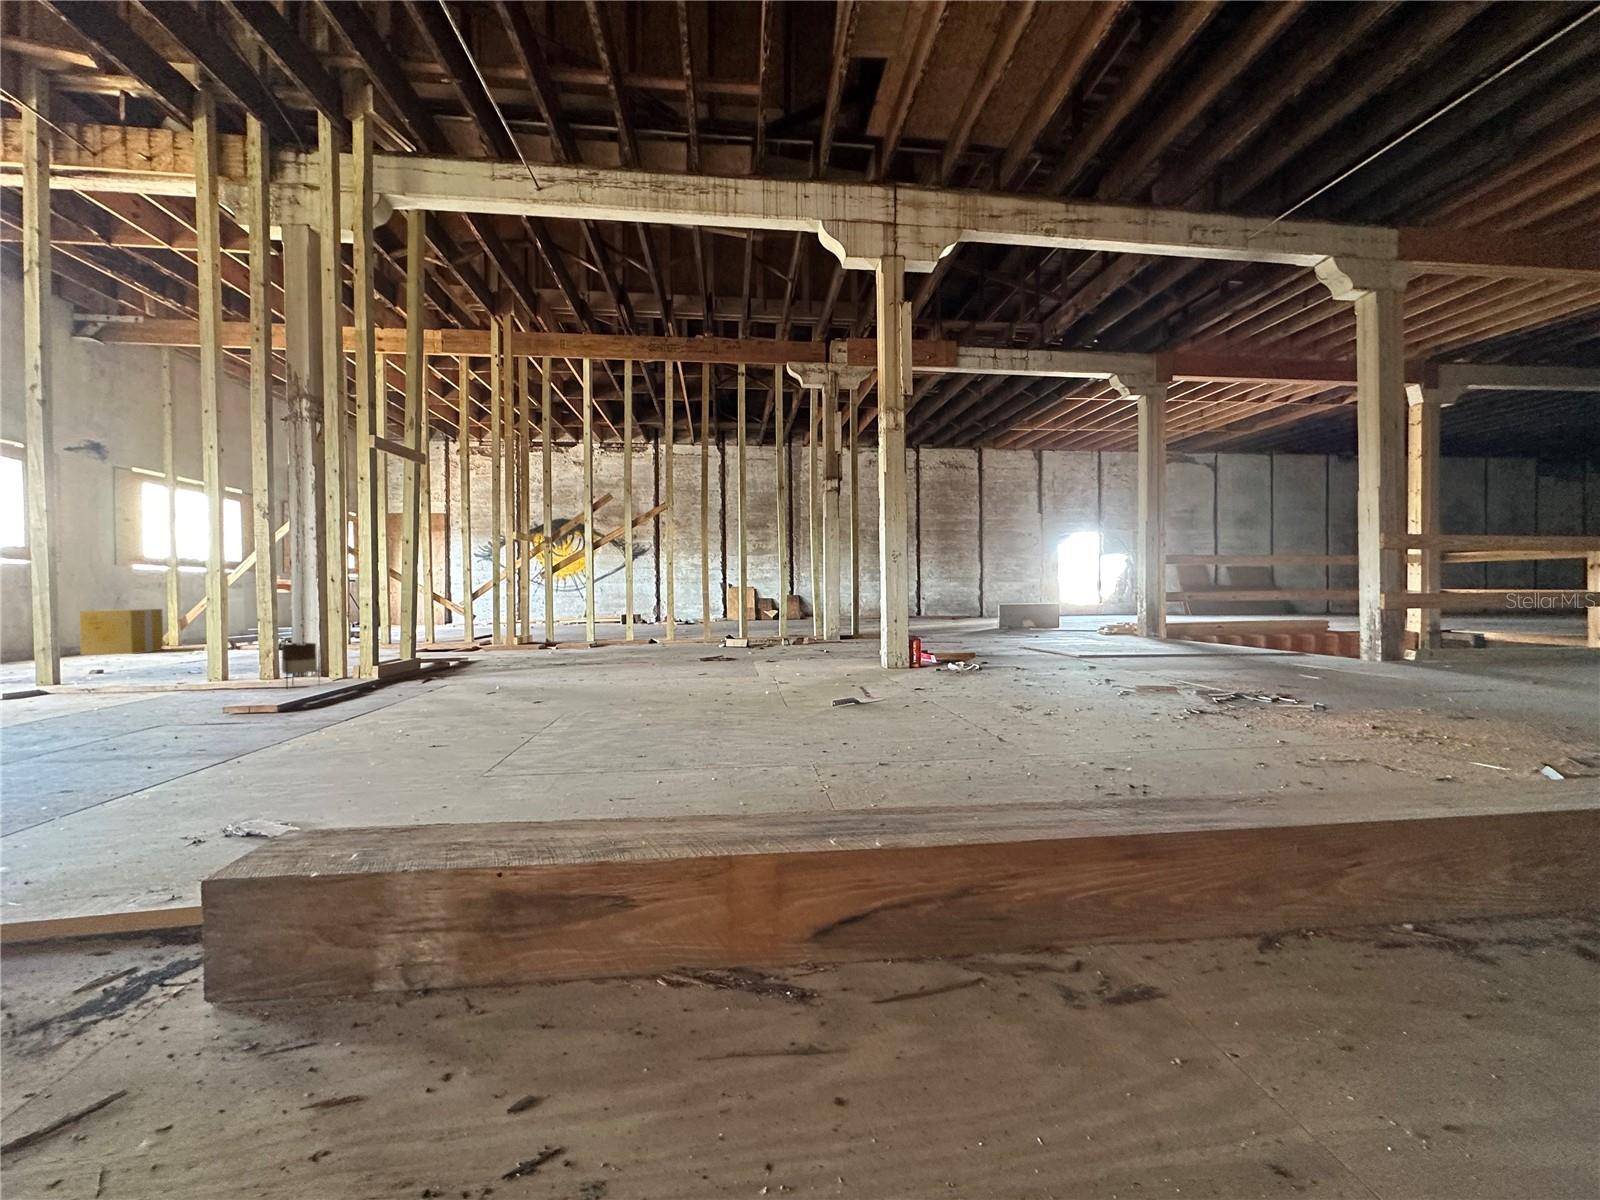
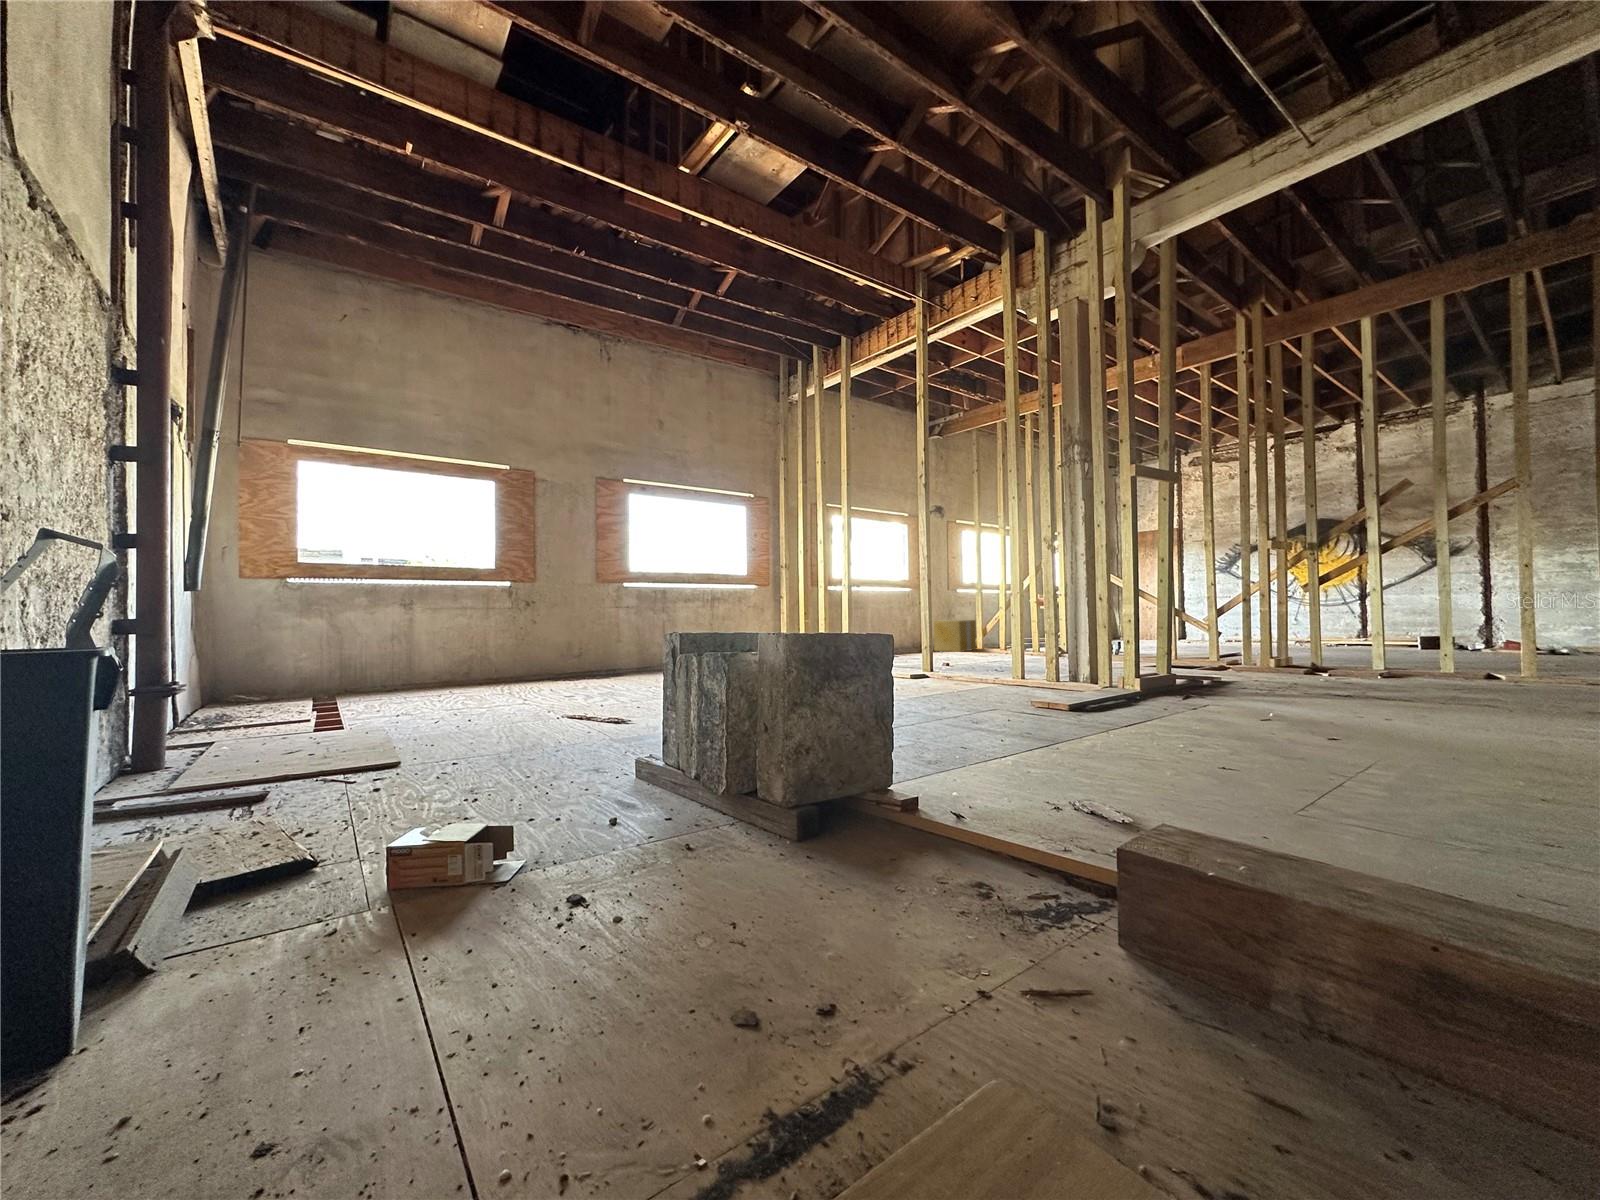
planter: present [282,643,320,688] -> none [1061,653,1091,692]

